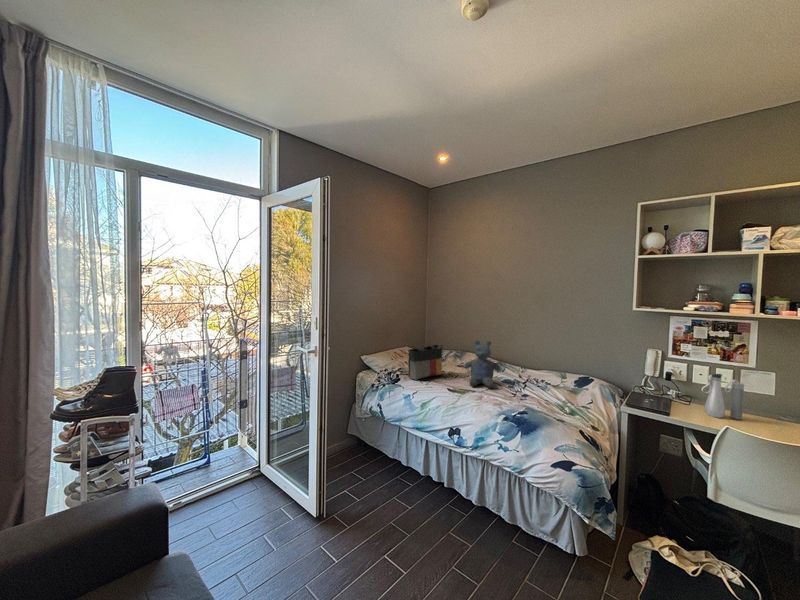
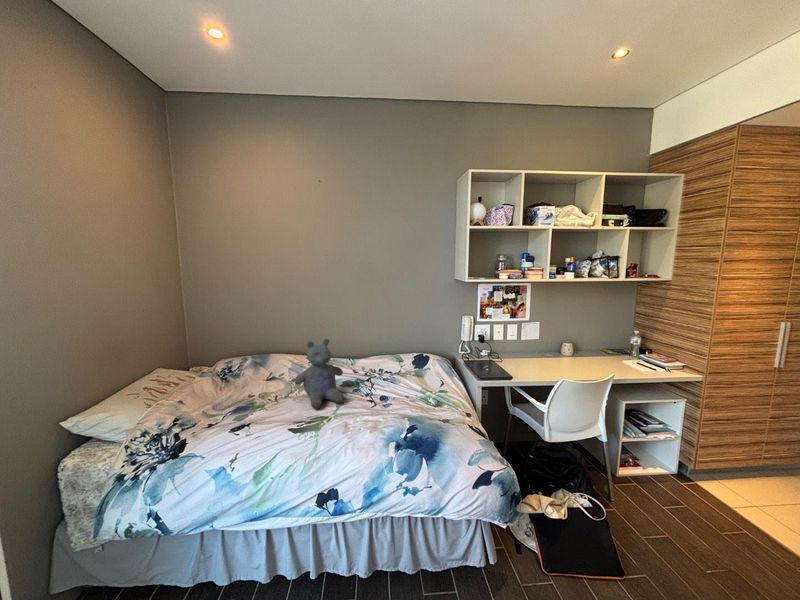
tote bag: present [408,345,443,380] -> none [192,359,257,433]
water bottle: present [701,374,744,420] -> none [516,332,536,368]

